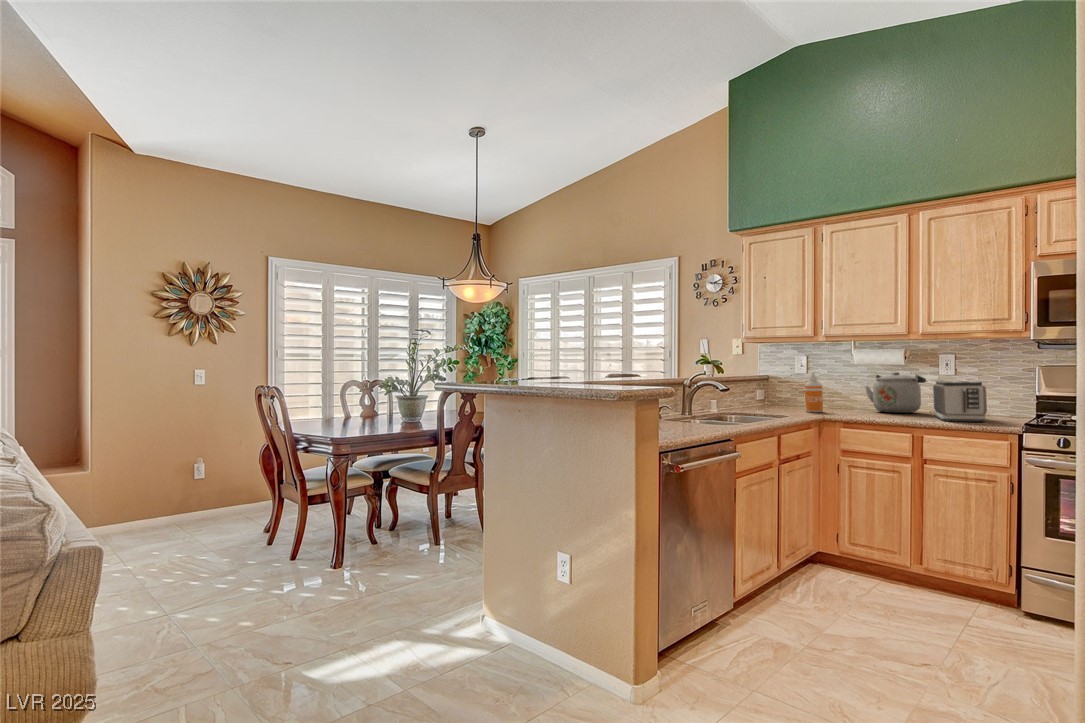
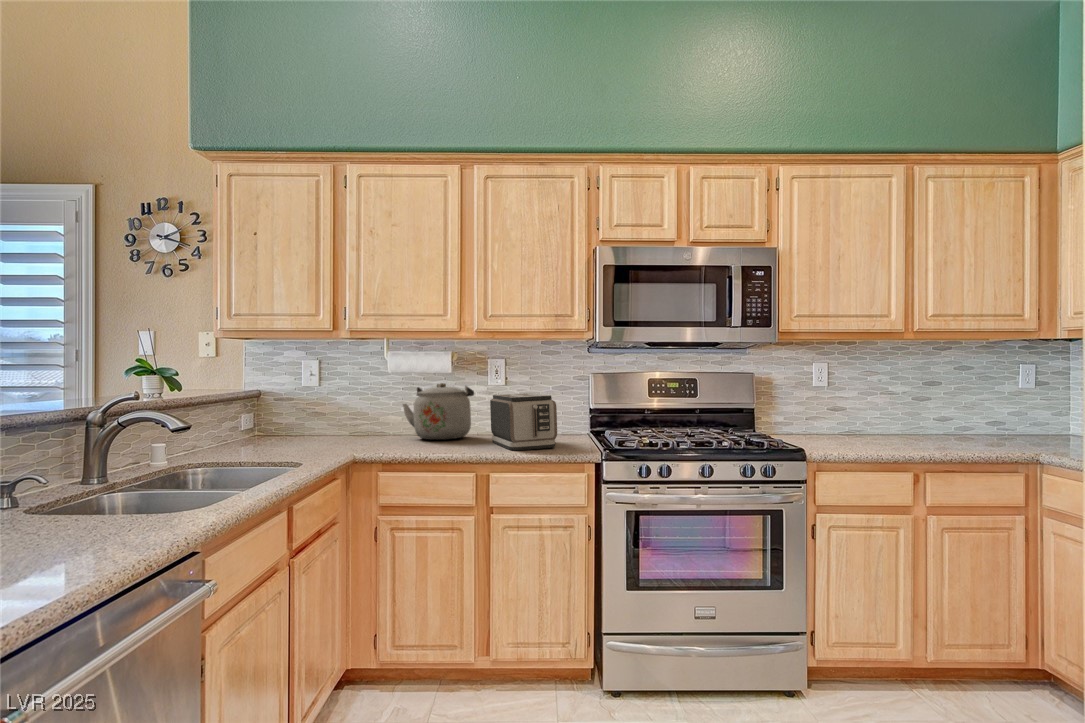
soap dispenser: present [805,372,823,412] -> none [322,386,349,449]

